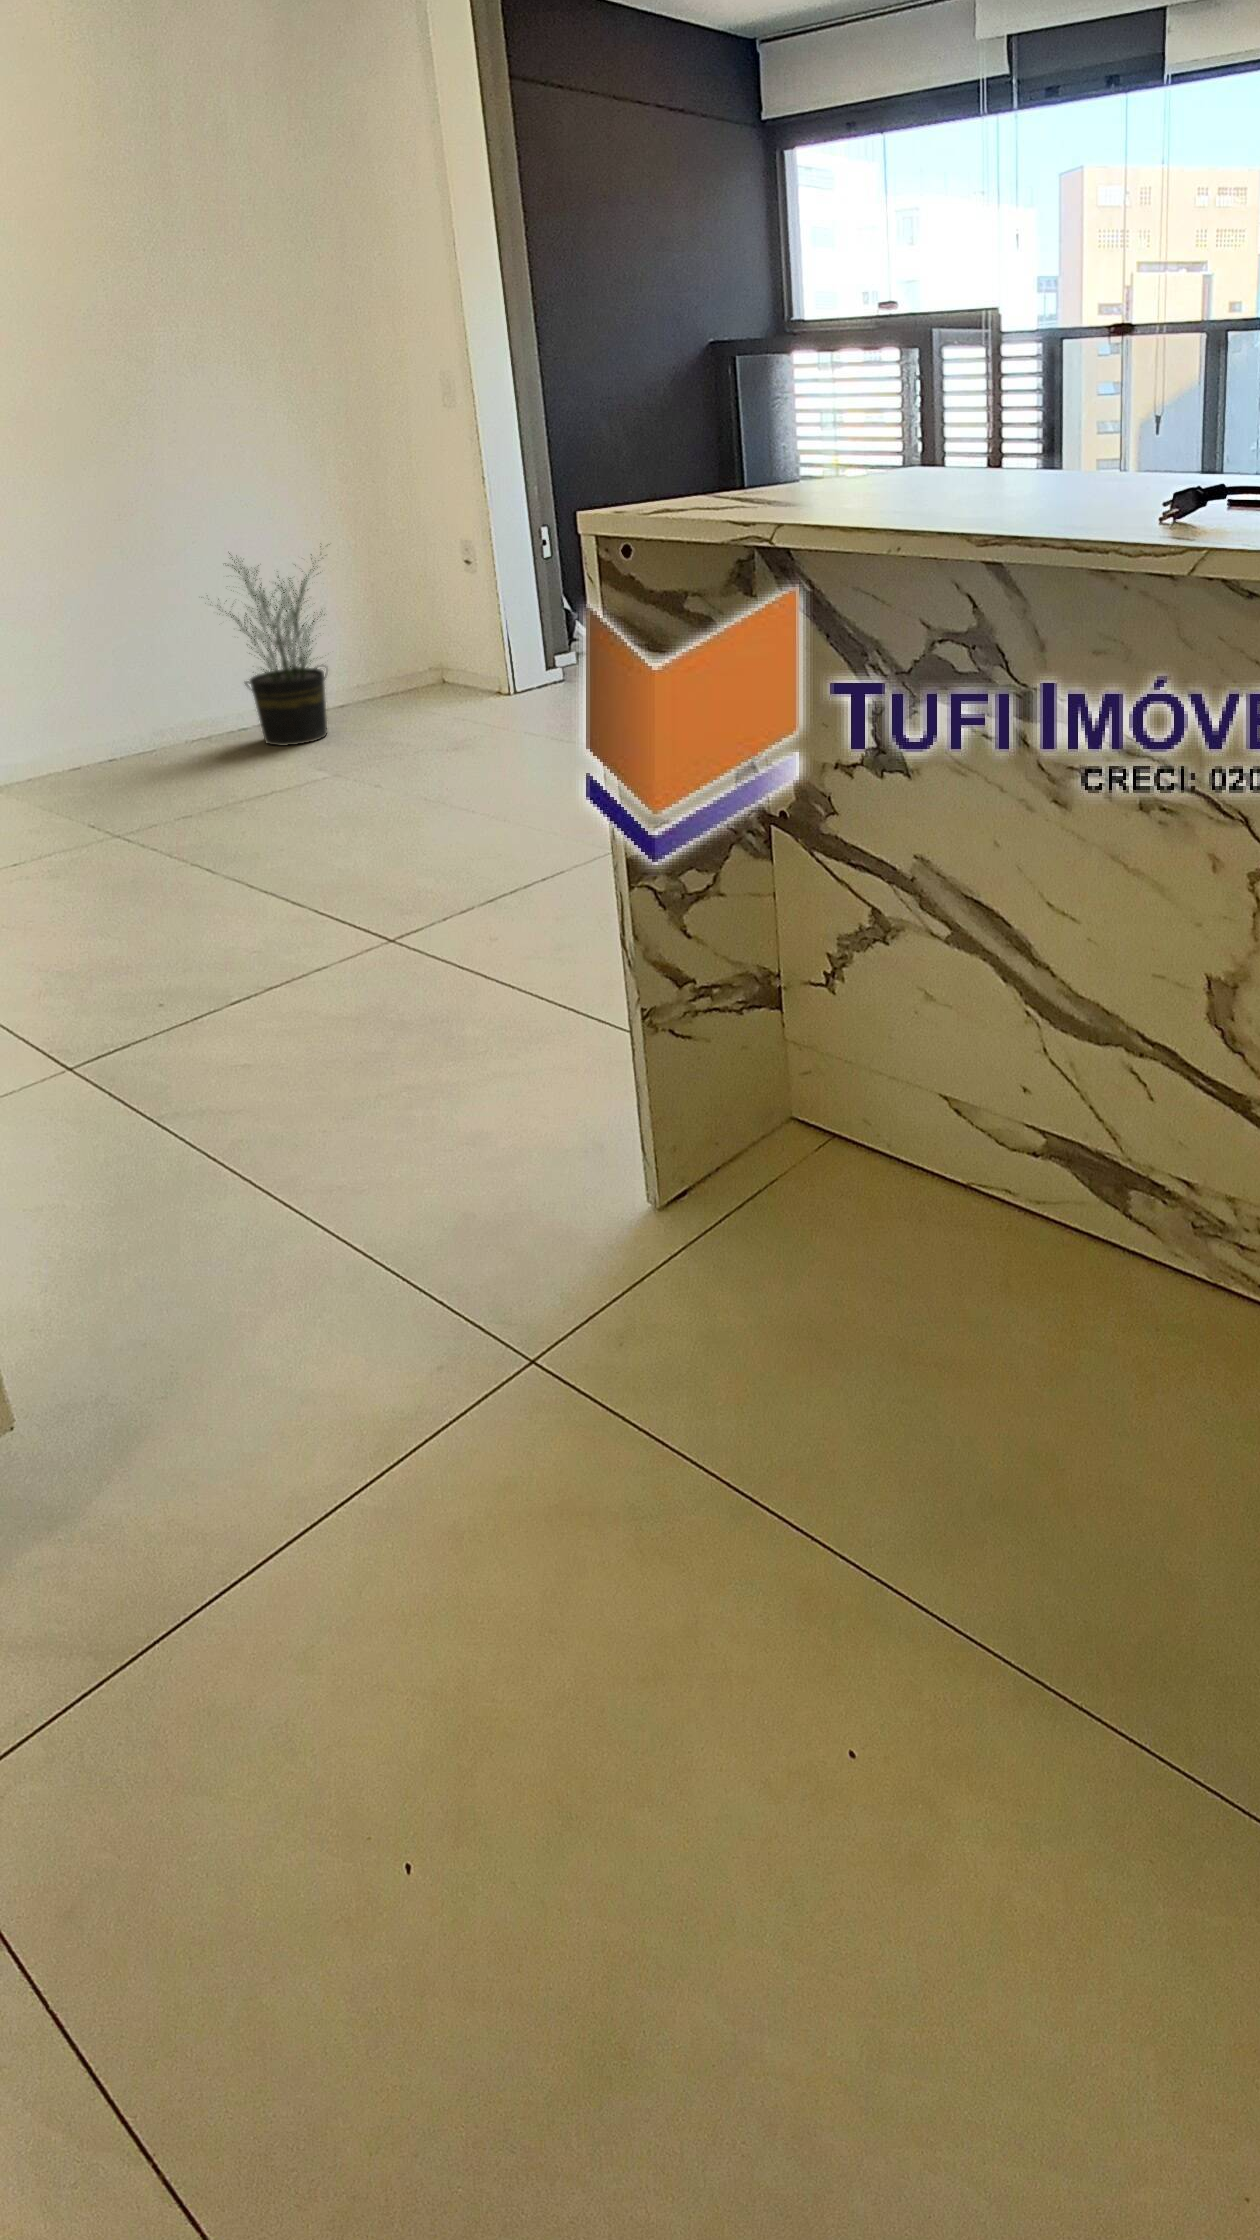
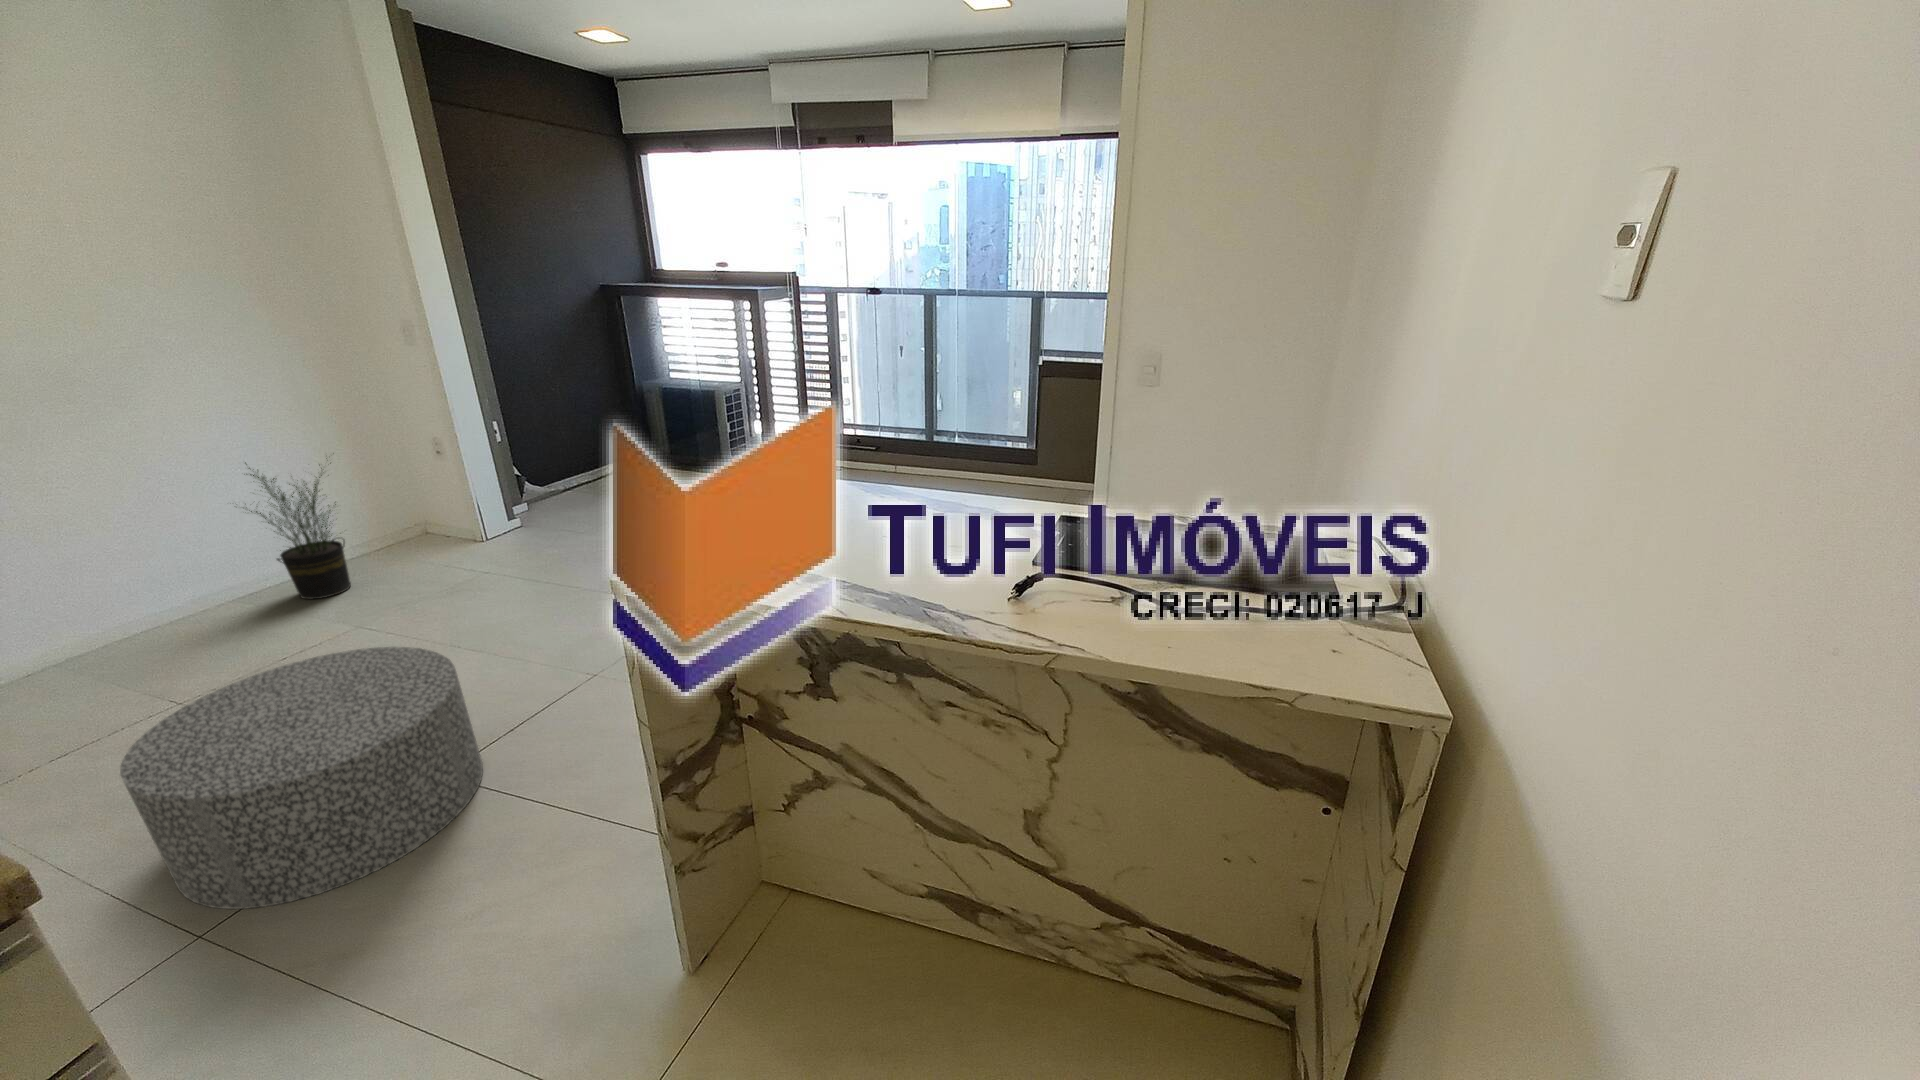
ottoman: none [14,753,435,1048] -> present [120,647,483,909]

